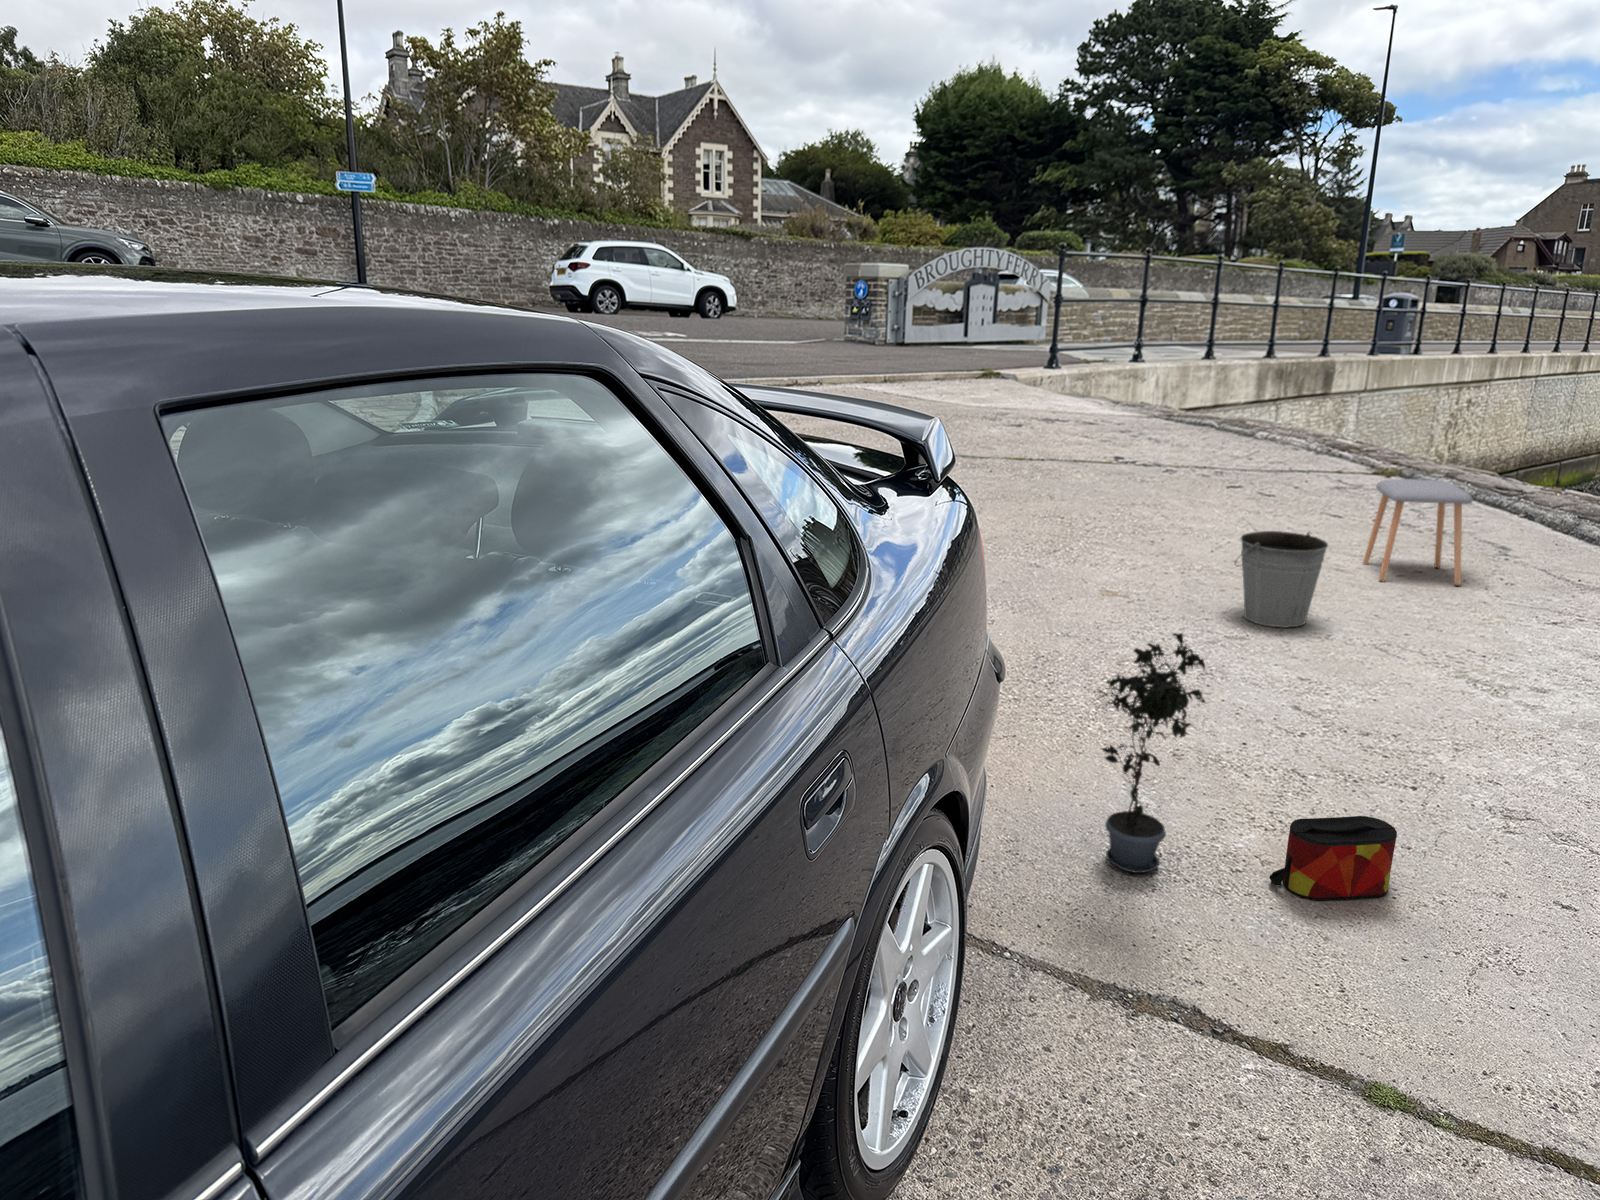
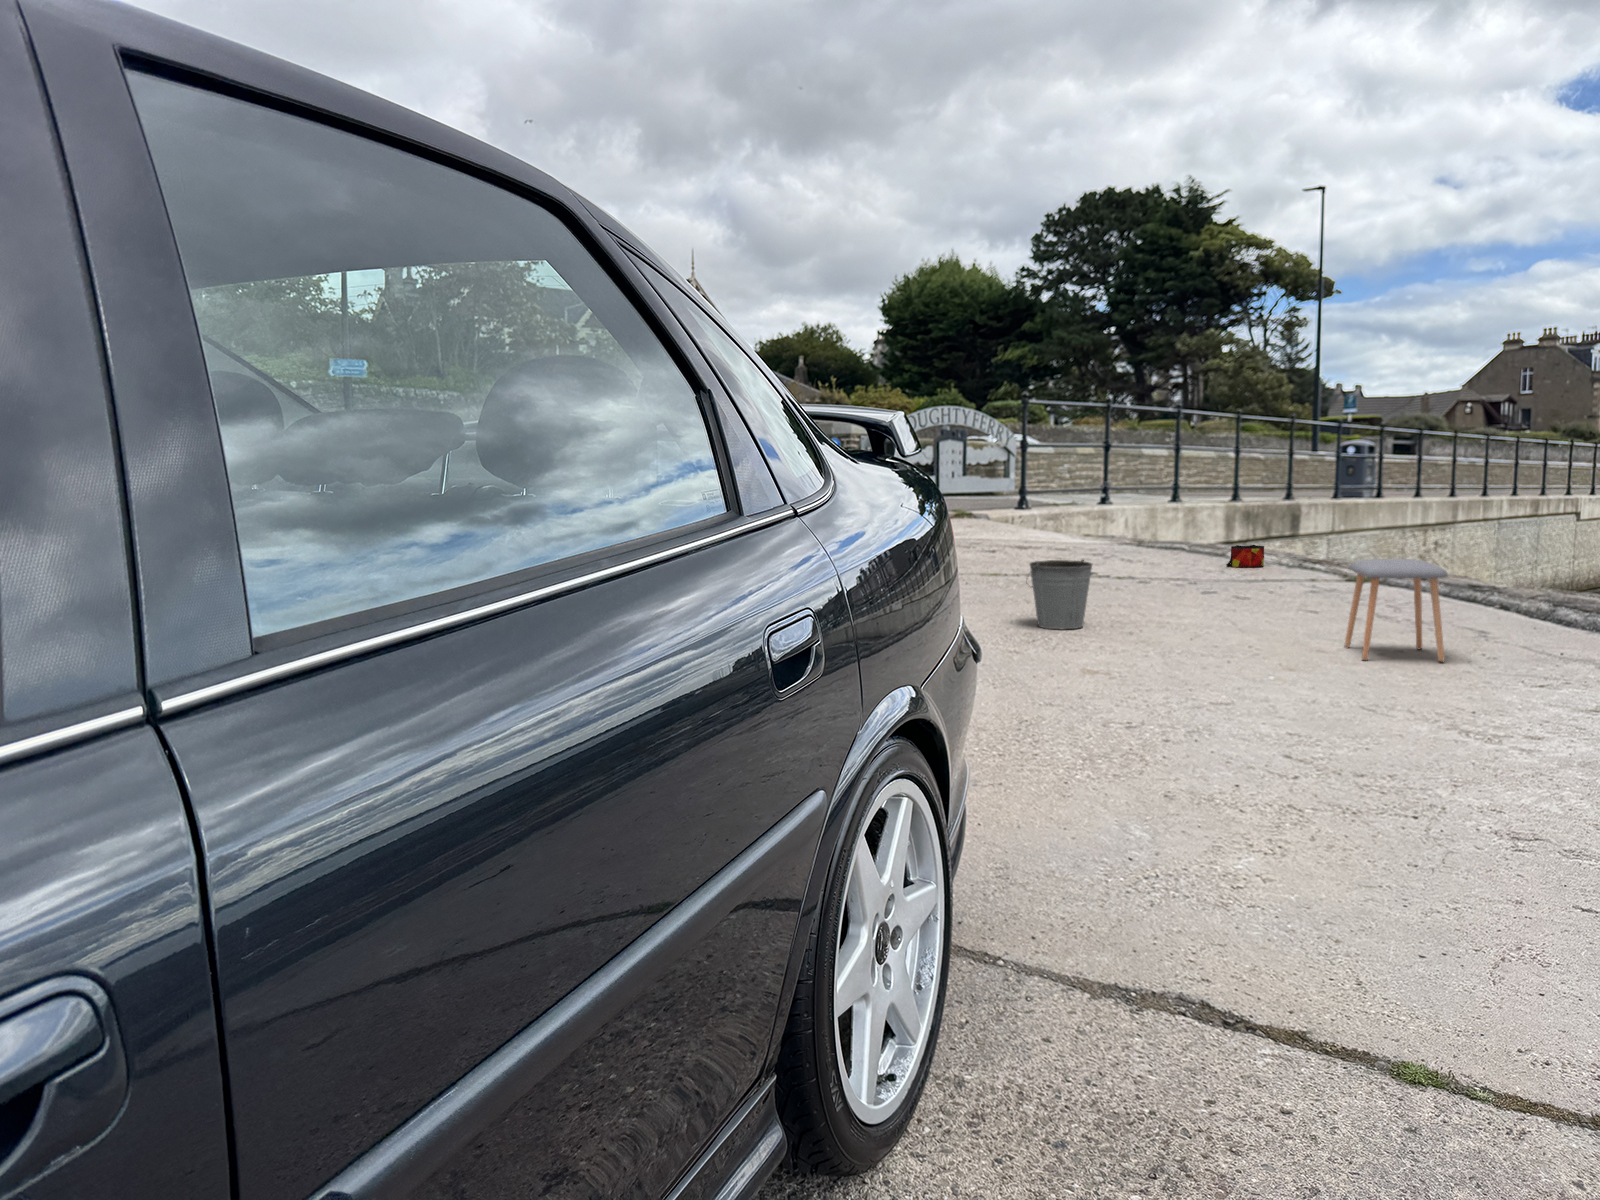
bucket: present [1235,531,1328,628] -> present [1030,559,1092,629]
potted plant: present [1098,633,1205,873] -> none [1075,629,1198,893]
bag: present [1269,816,1397,901] -> present [1226,545,1264,568]

